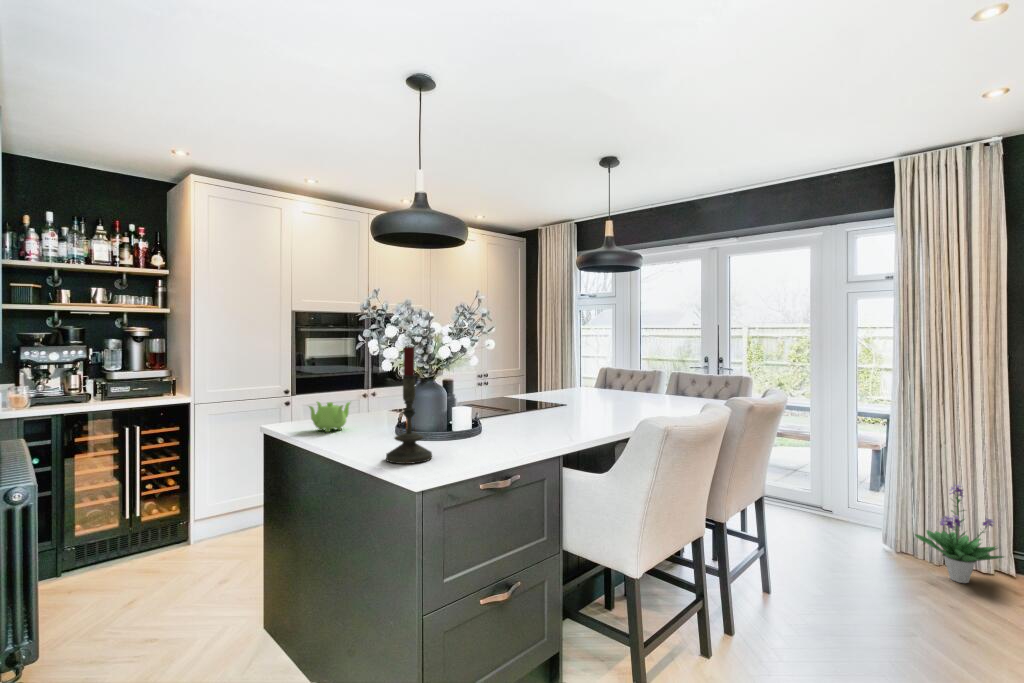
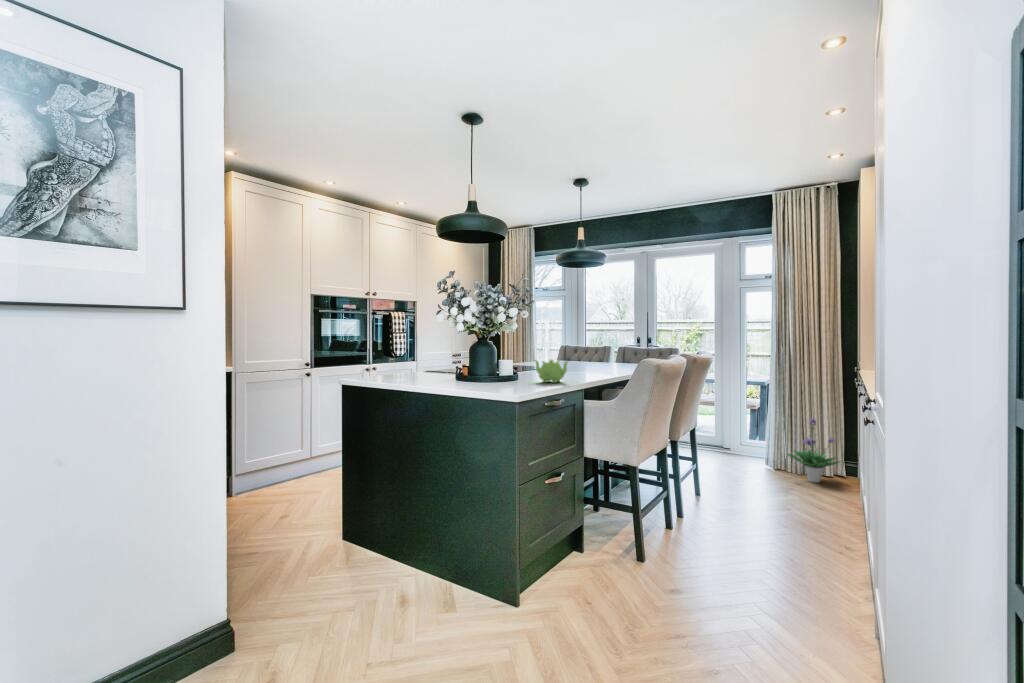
candle: present [386,346,432,464] -> none [487,310,518,389]
teapot: present [309,402,350,432] -> present [535,359,568,383]

